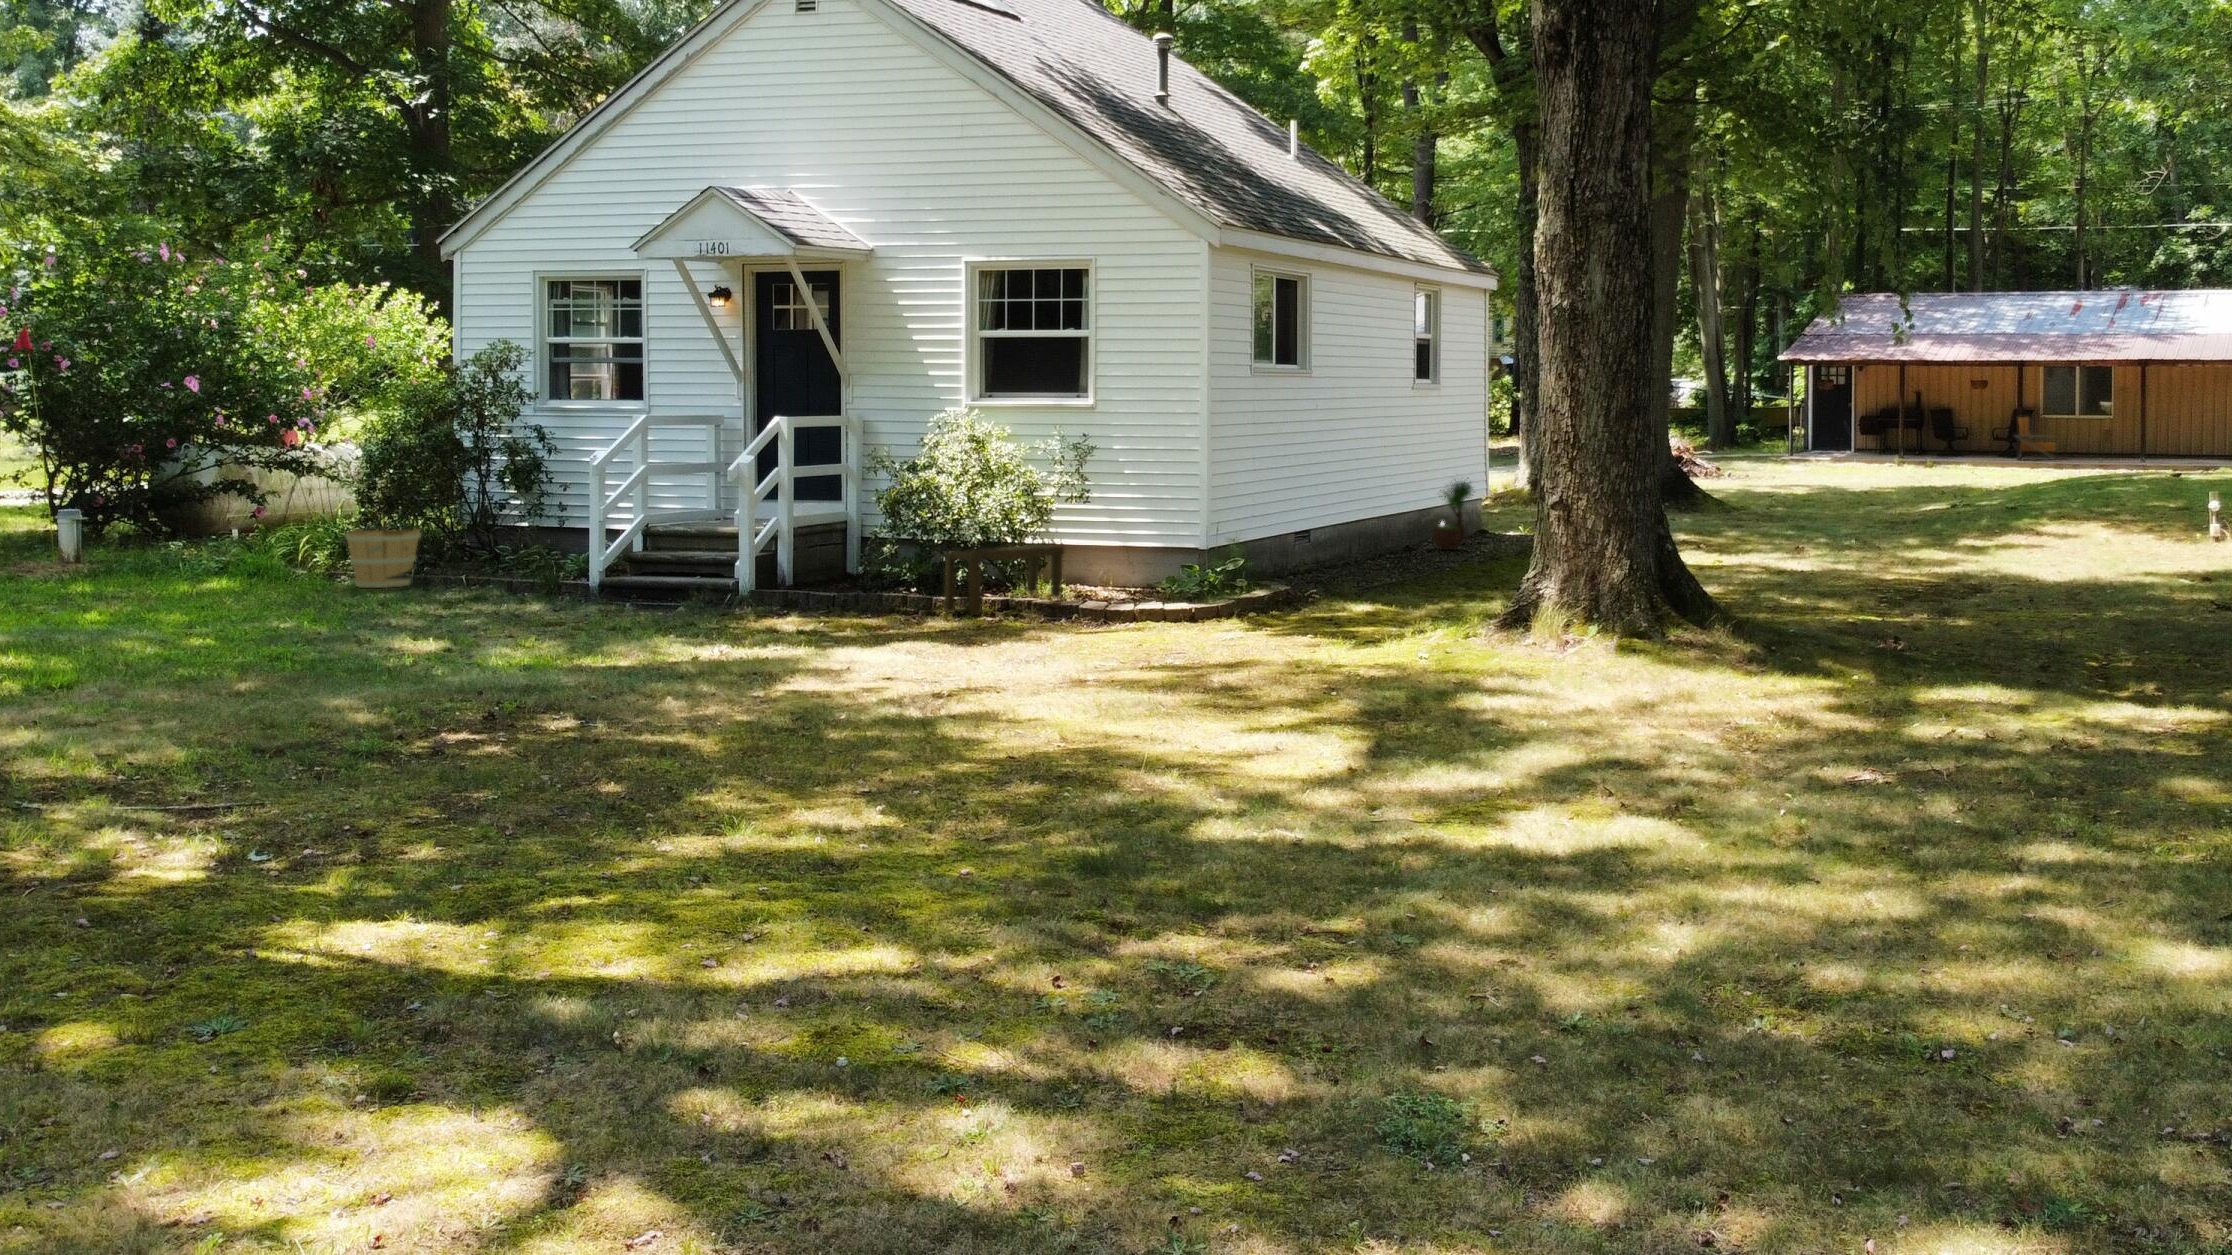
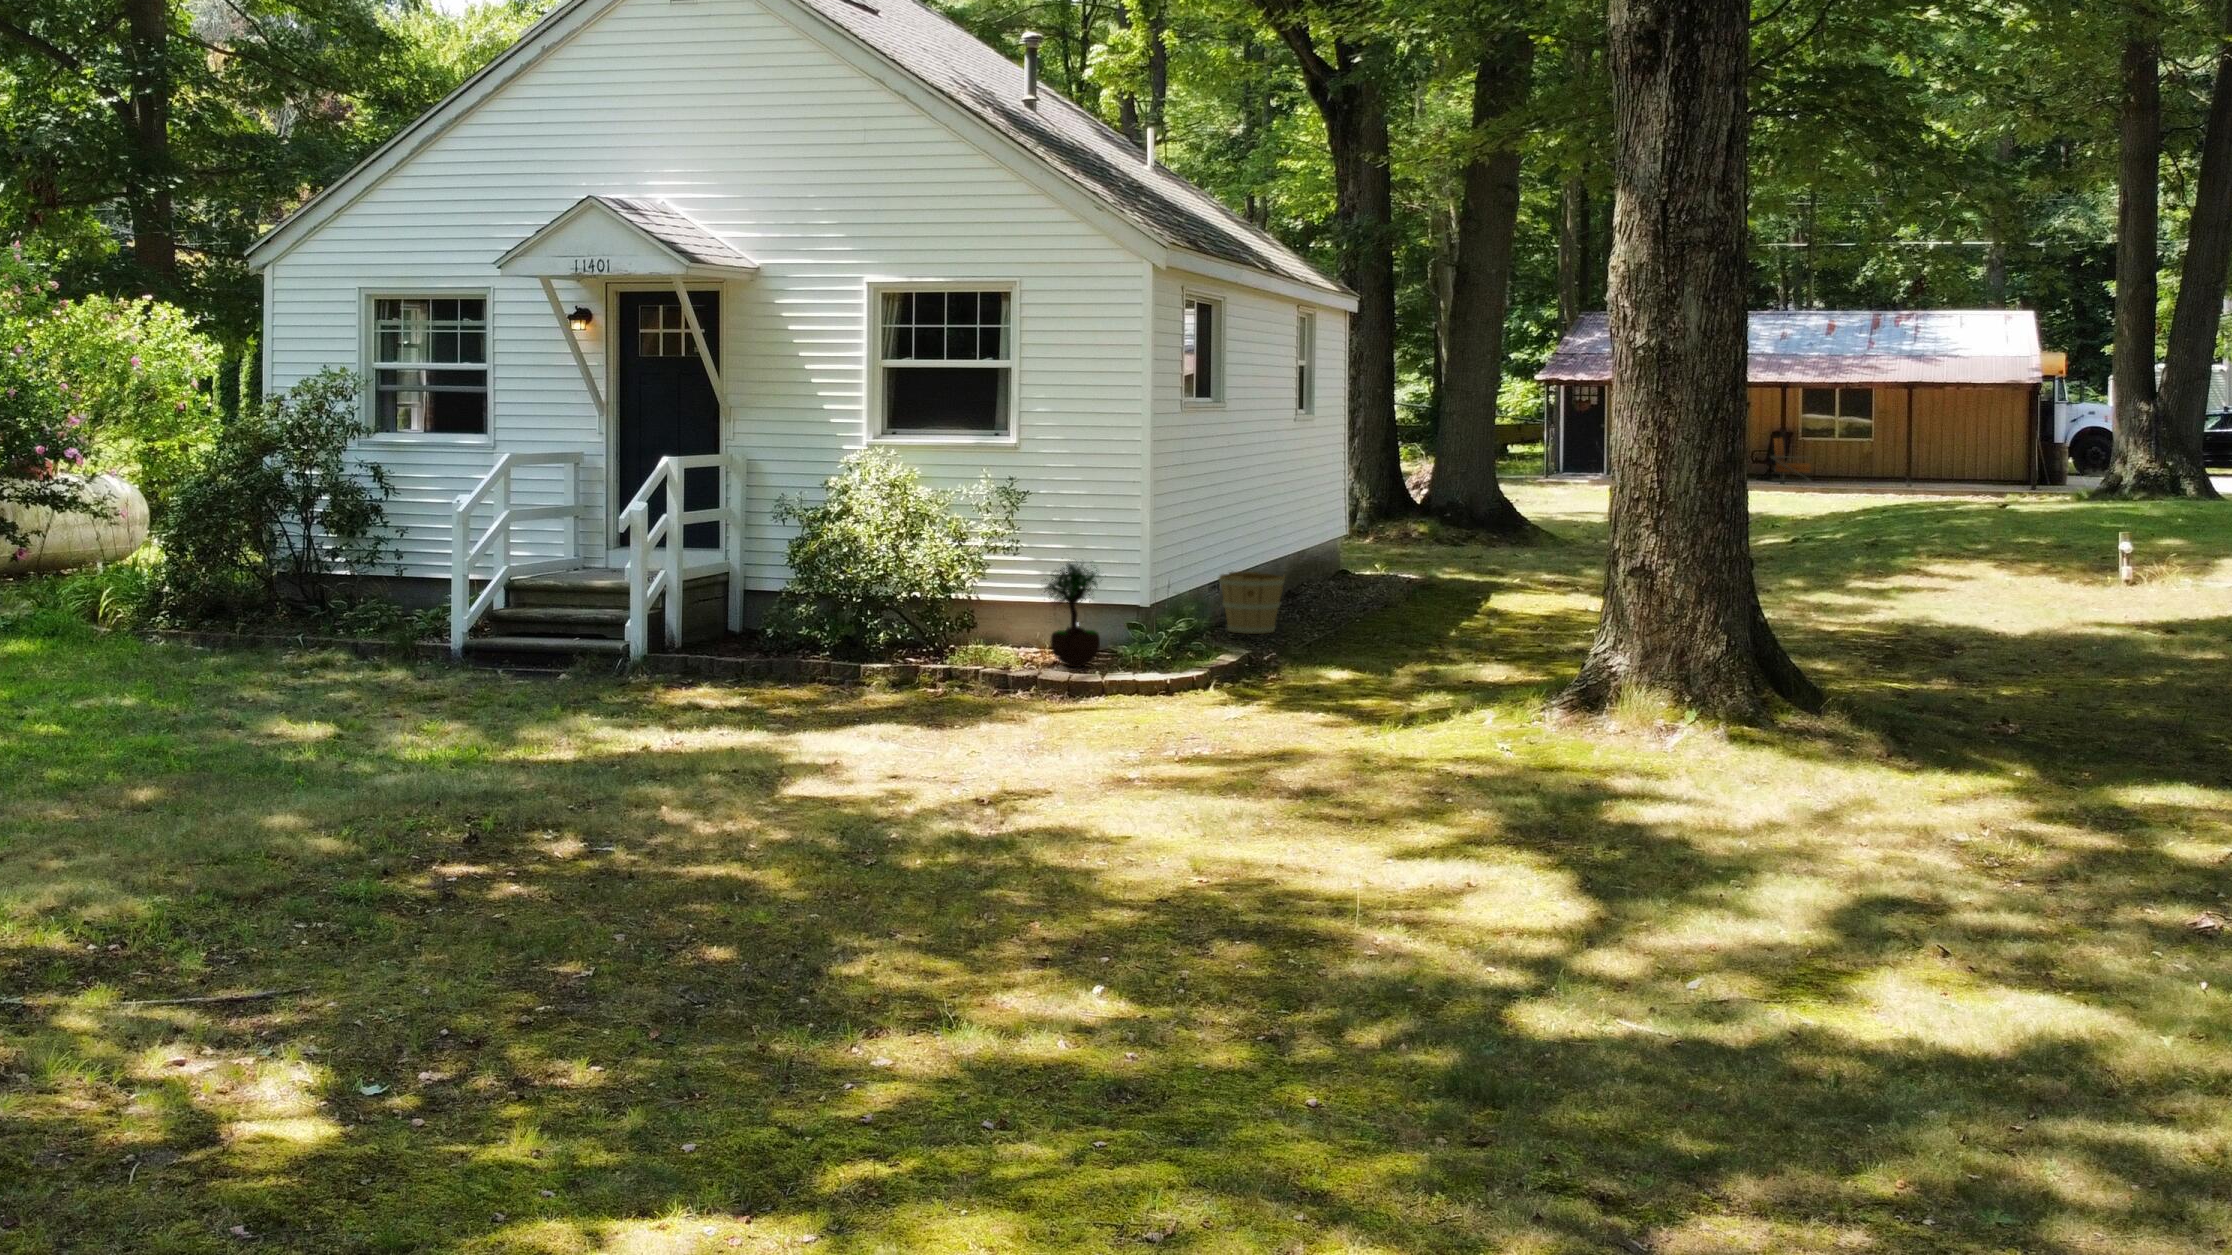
potted tree: present [1432,478,1474,550] -> present [1044,561,1100,667]
wooden bucket: present [346,528,421,588] -> present [1219,572,1285,634]
bench: present [944,544,1064,615] -> none [873,600,999,682]

